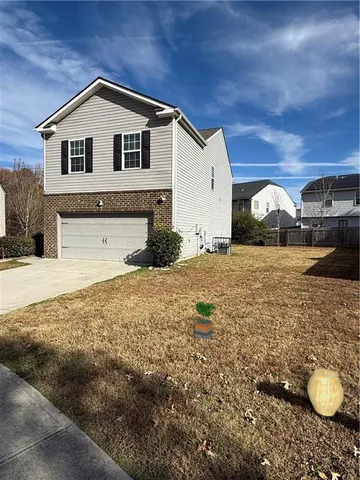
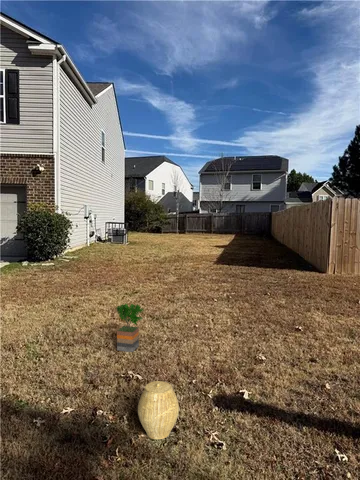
woven basket: present [307,368,344,416] -> present [138,381,179,439]

